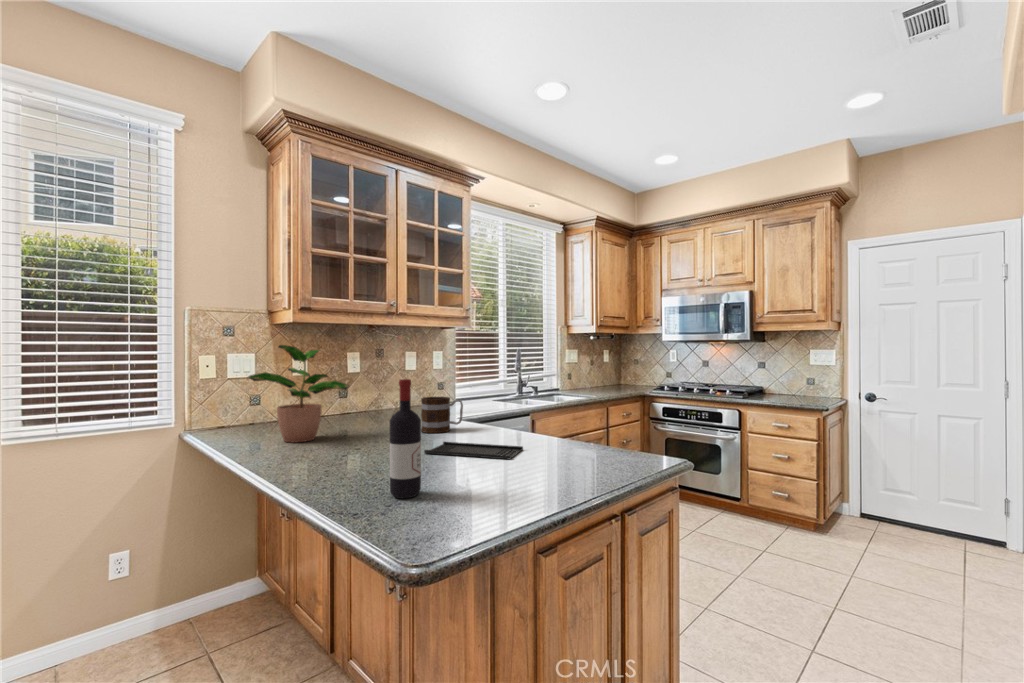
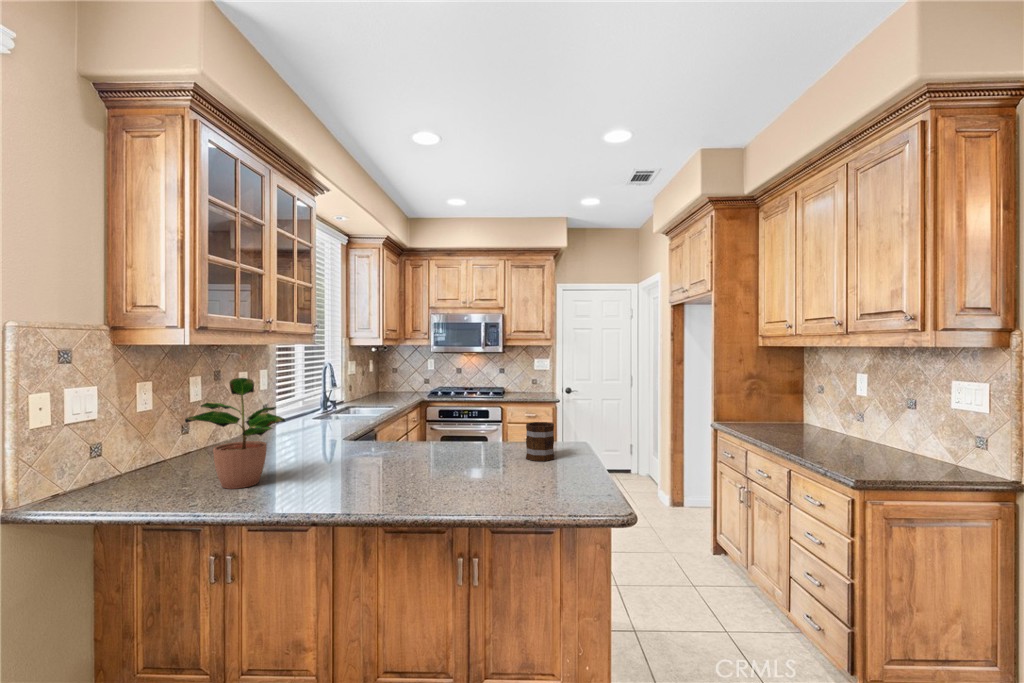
wine bottle: present [390,379,421,498] -> none [490,407,513,499]
mug: present [421,397,463,433] -> present [526,422,554,461]
tray: present [424,442,523,459] -> none [409,452,491,471]

